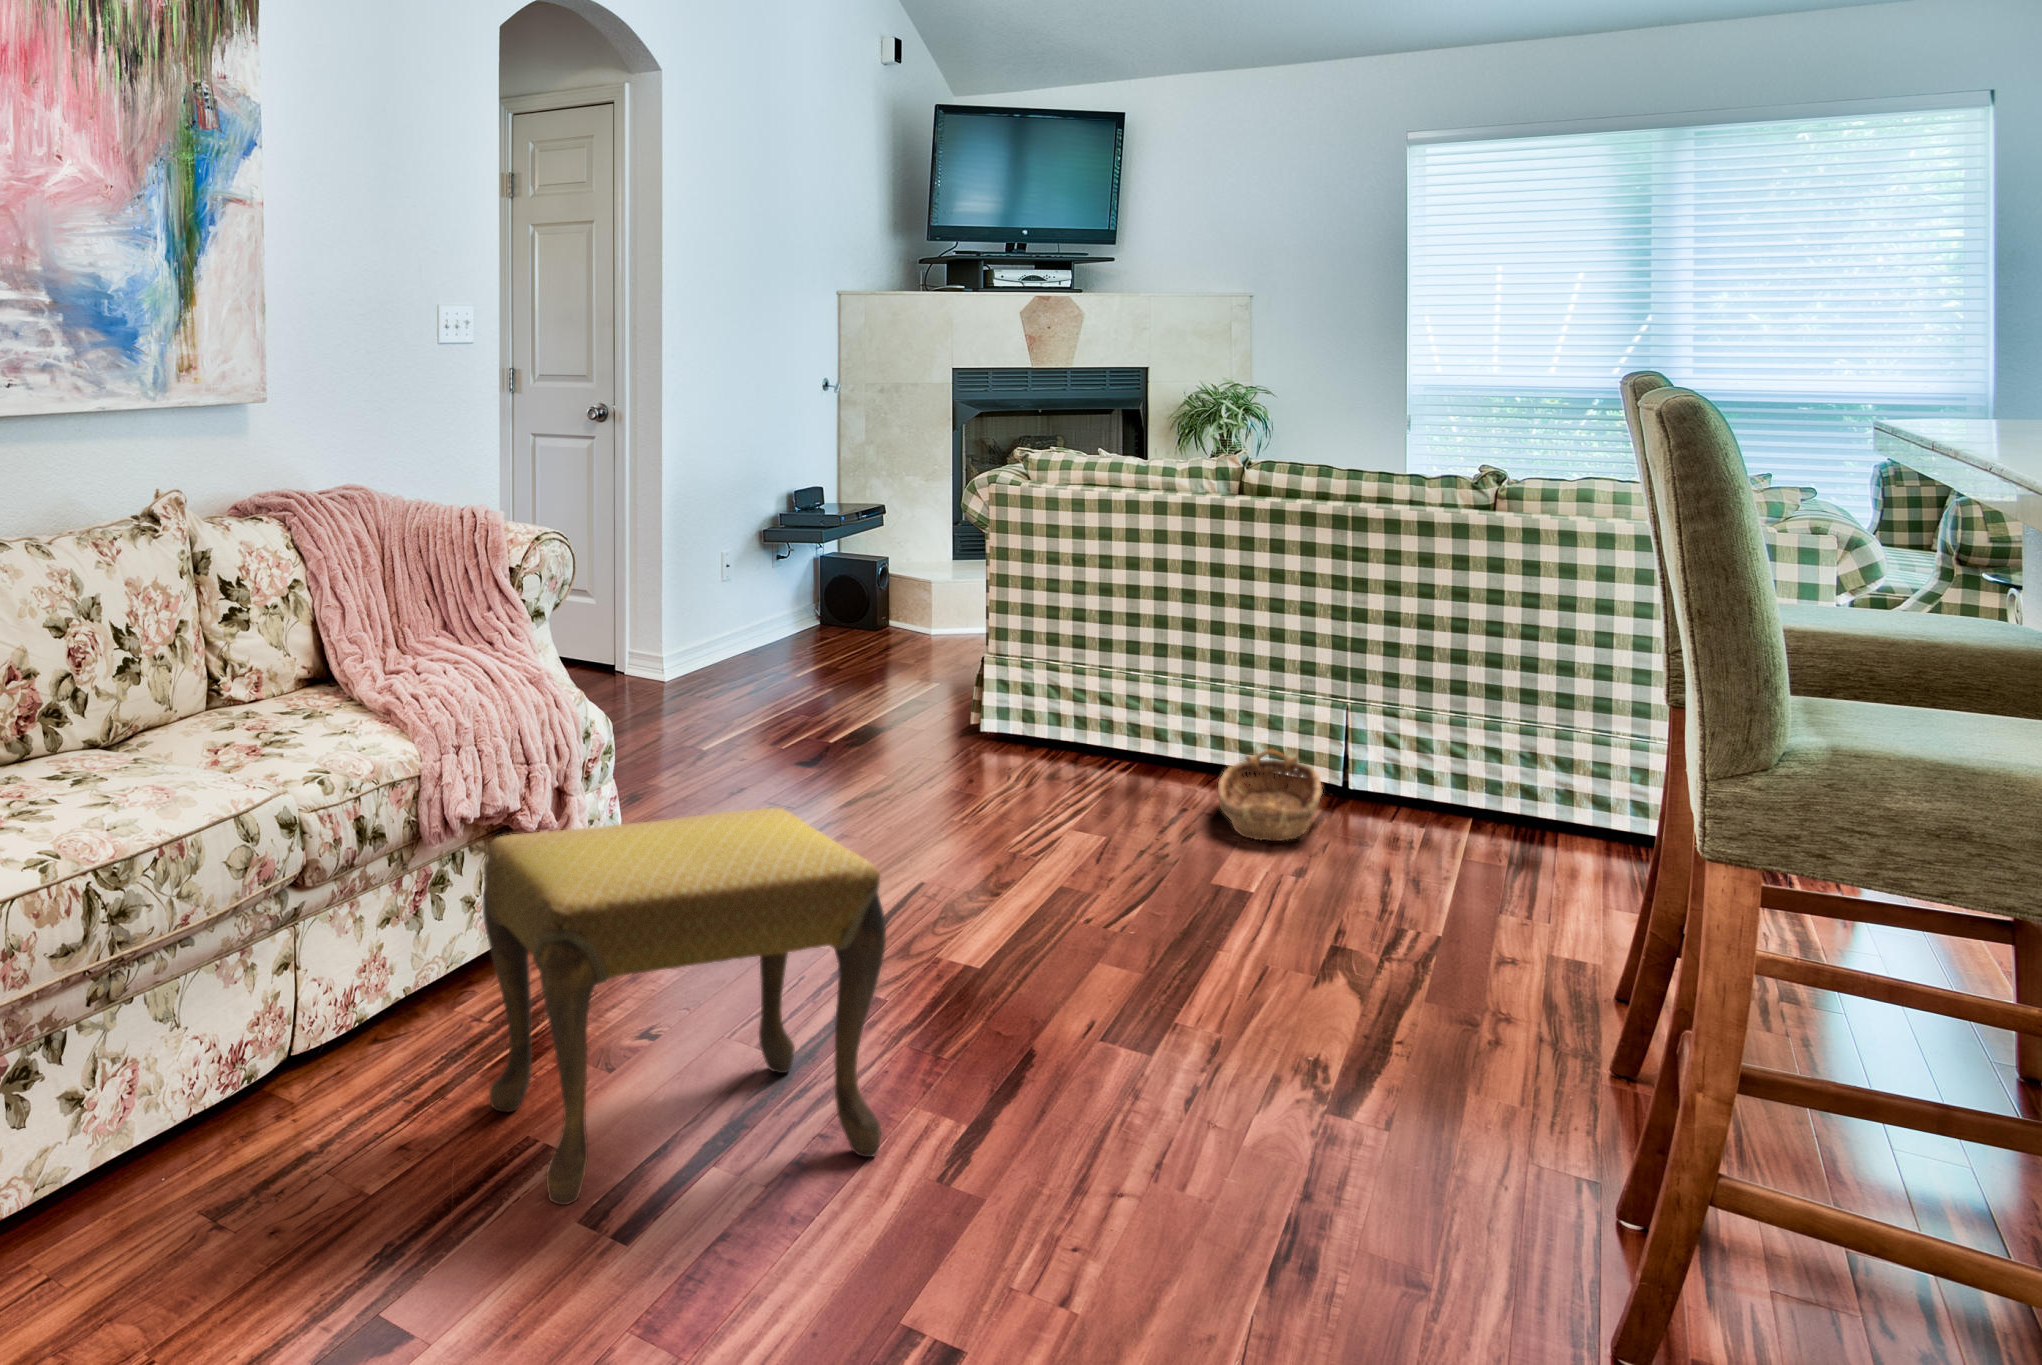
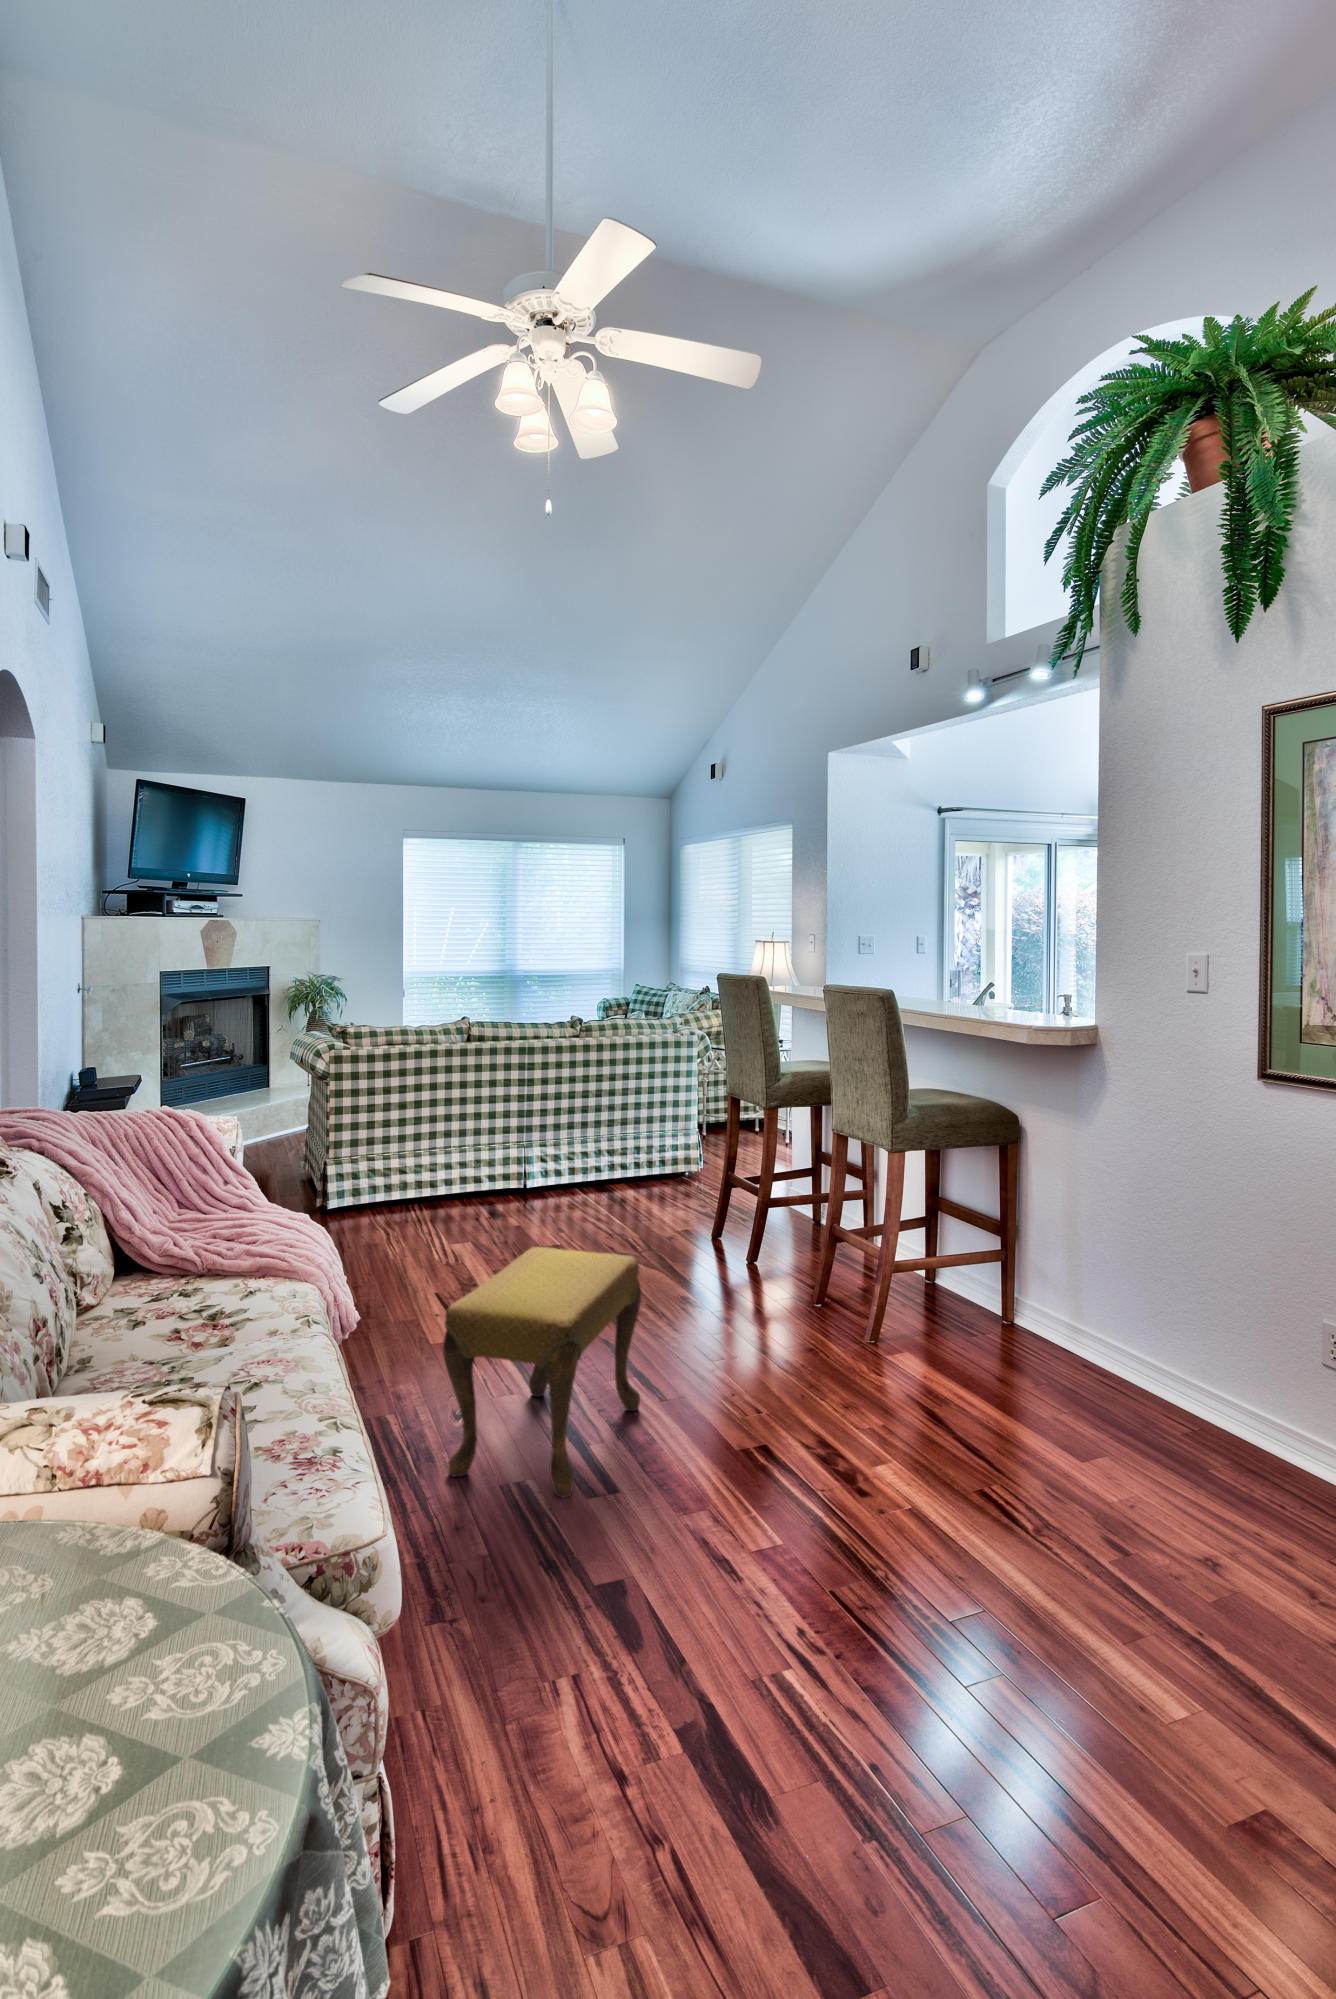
basket: present [1217,749,1323,841] -> none [469,1176,564,1226]

